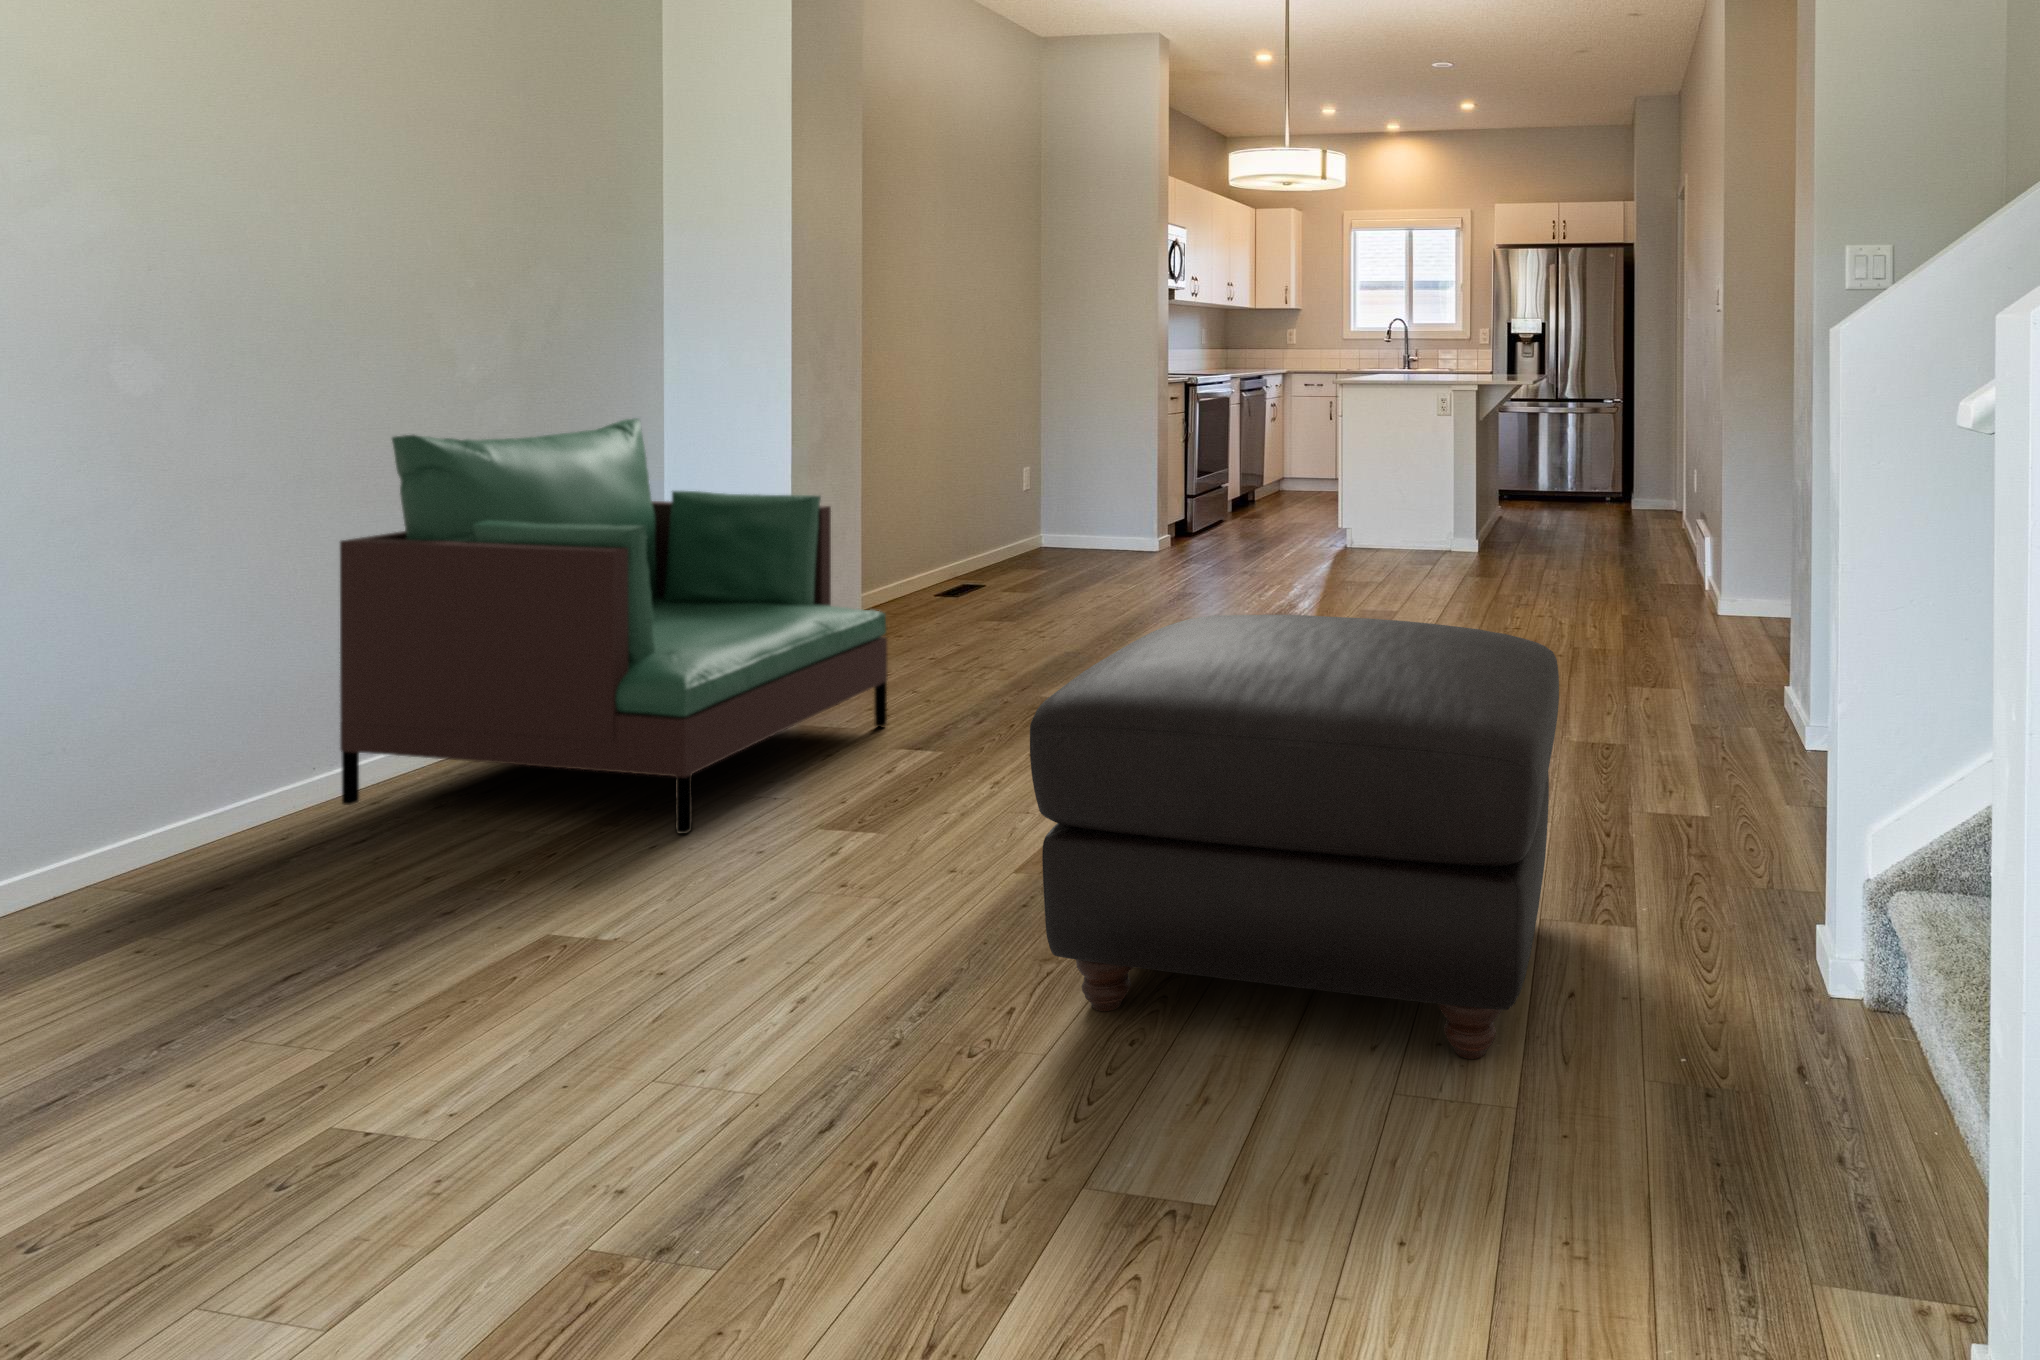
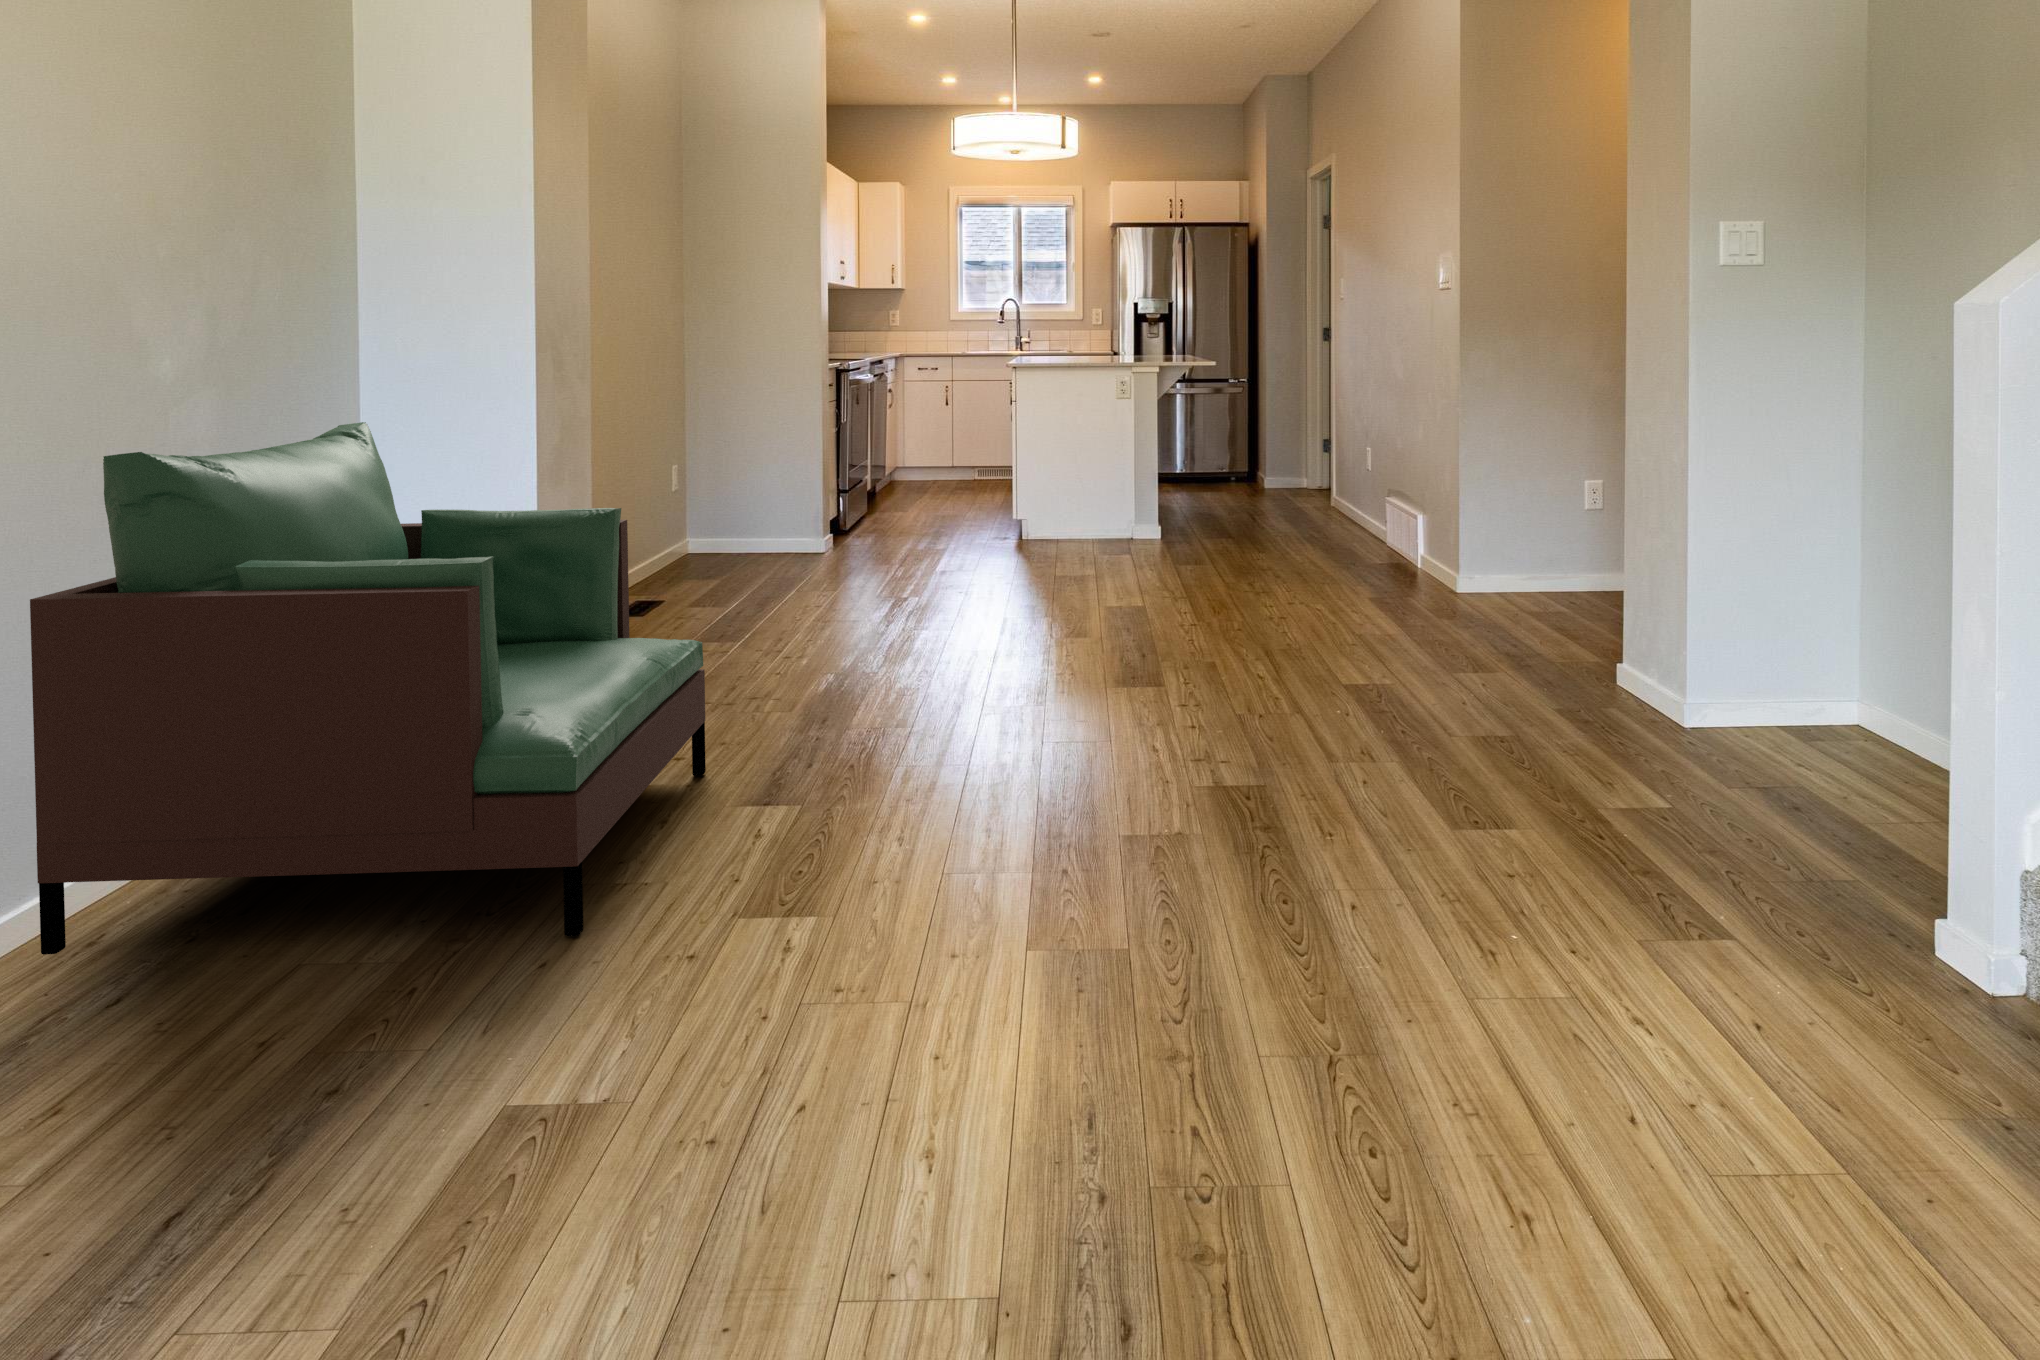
ottoman: present [1030,615,1559,1059] -> none [1180,620,1796,1088]

